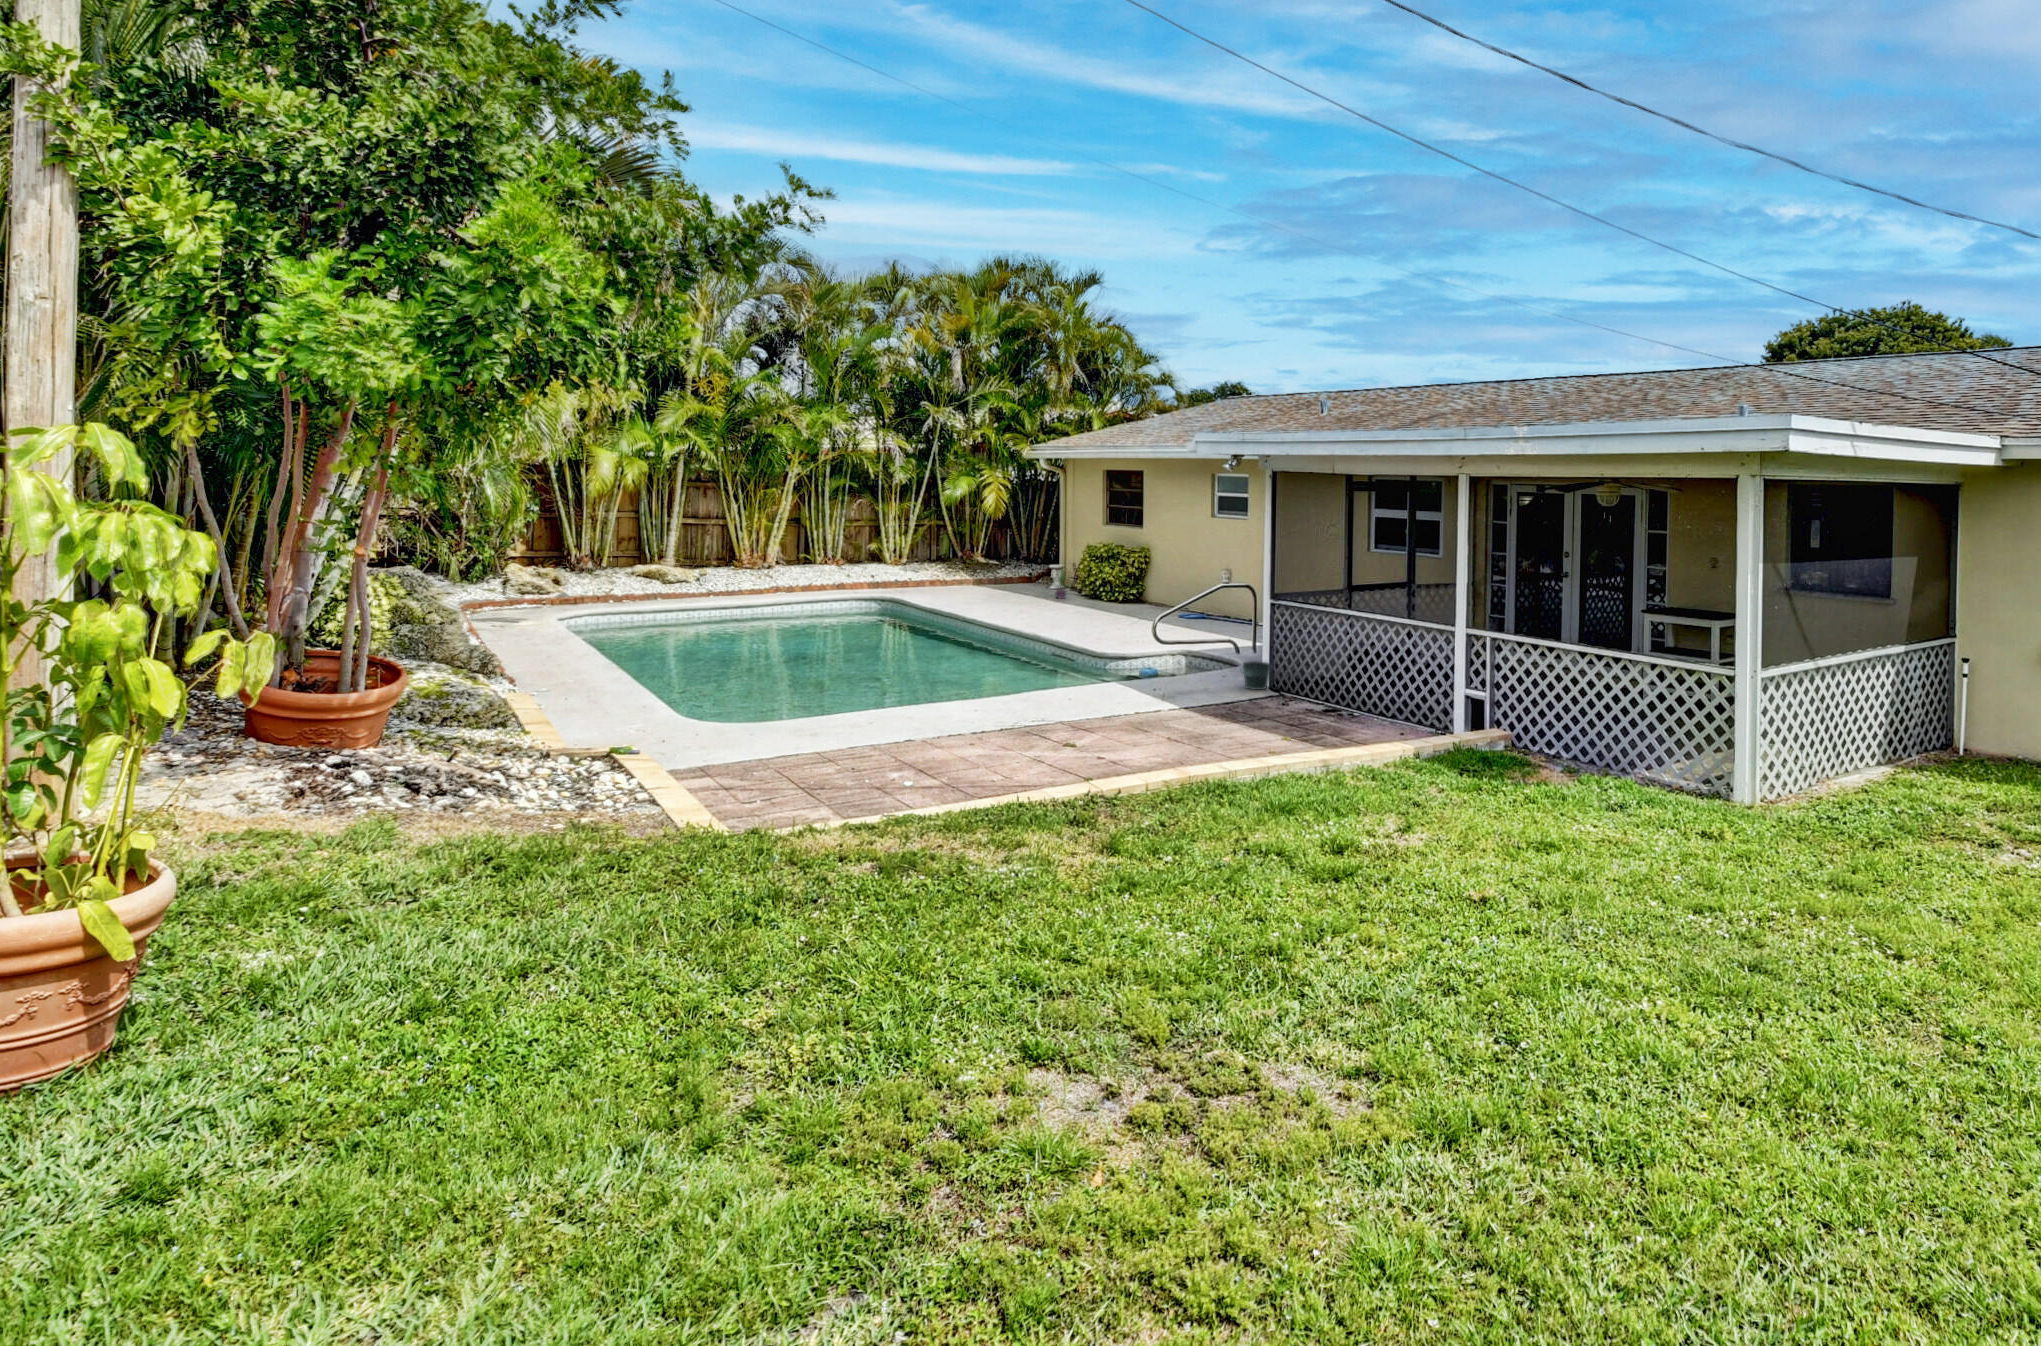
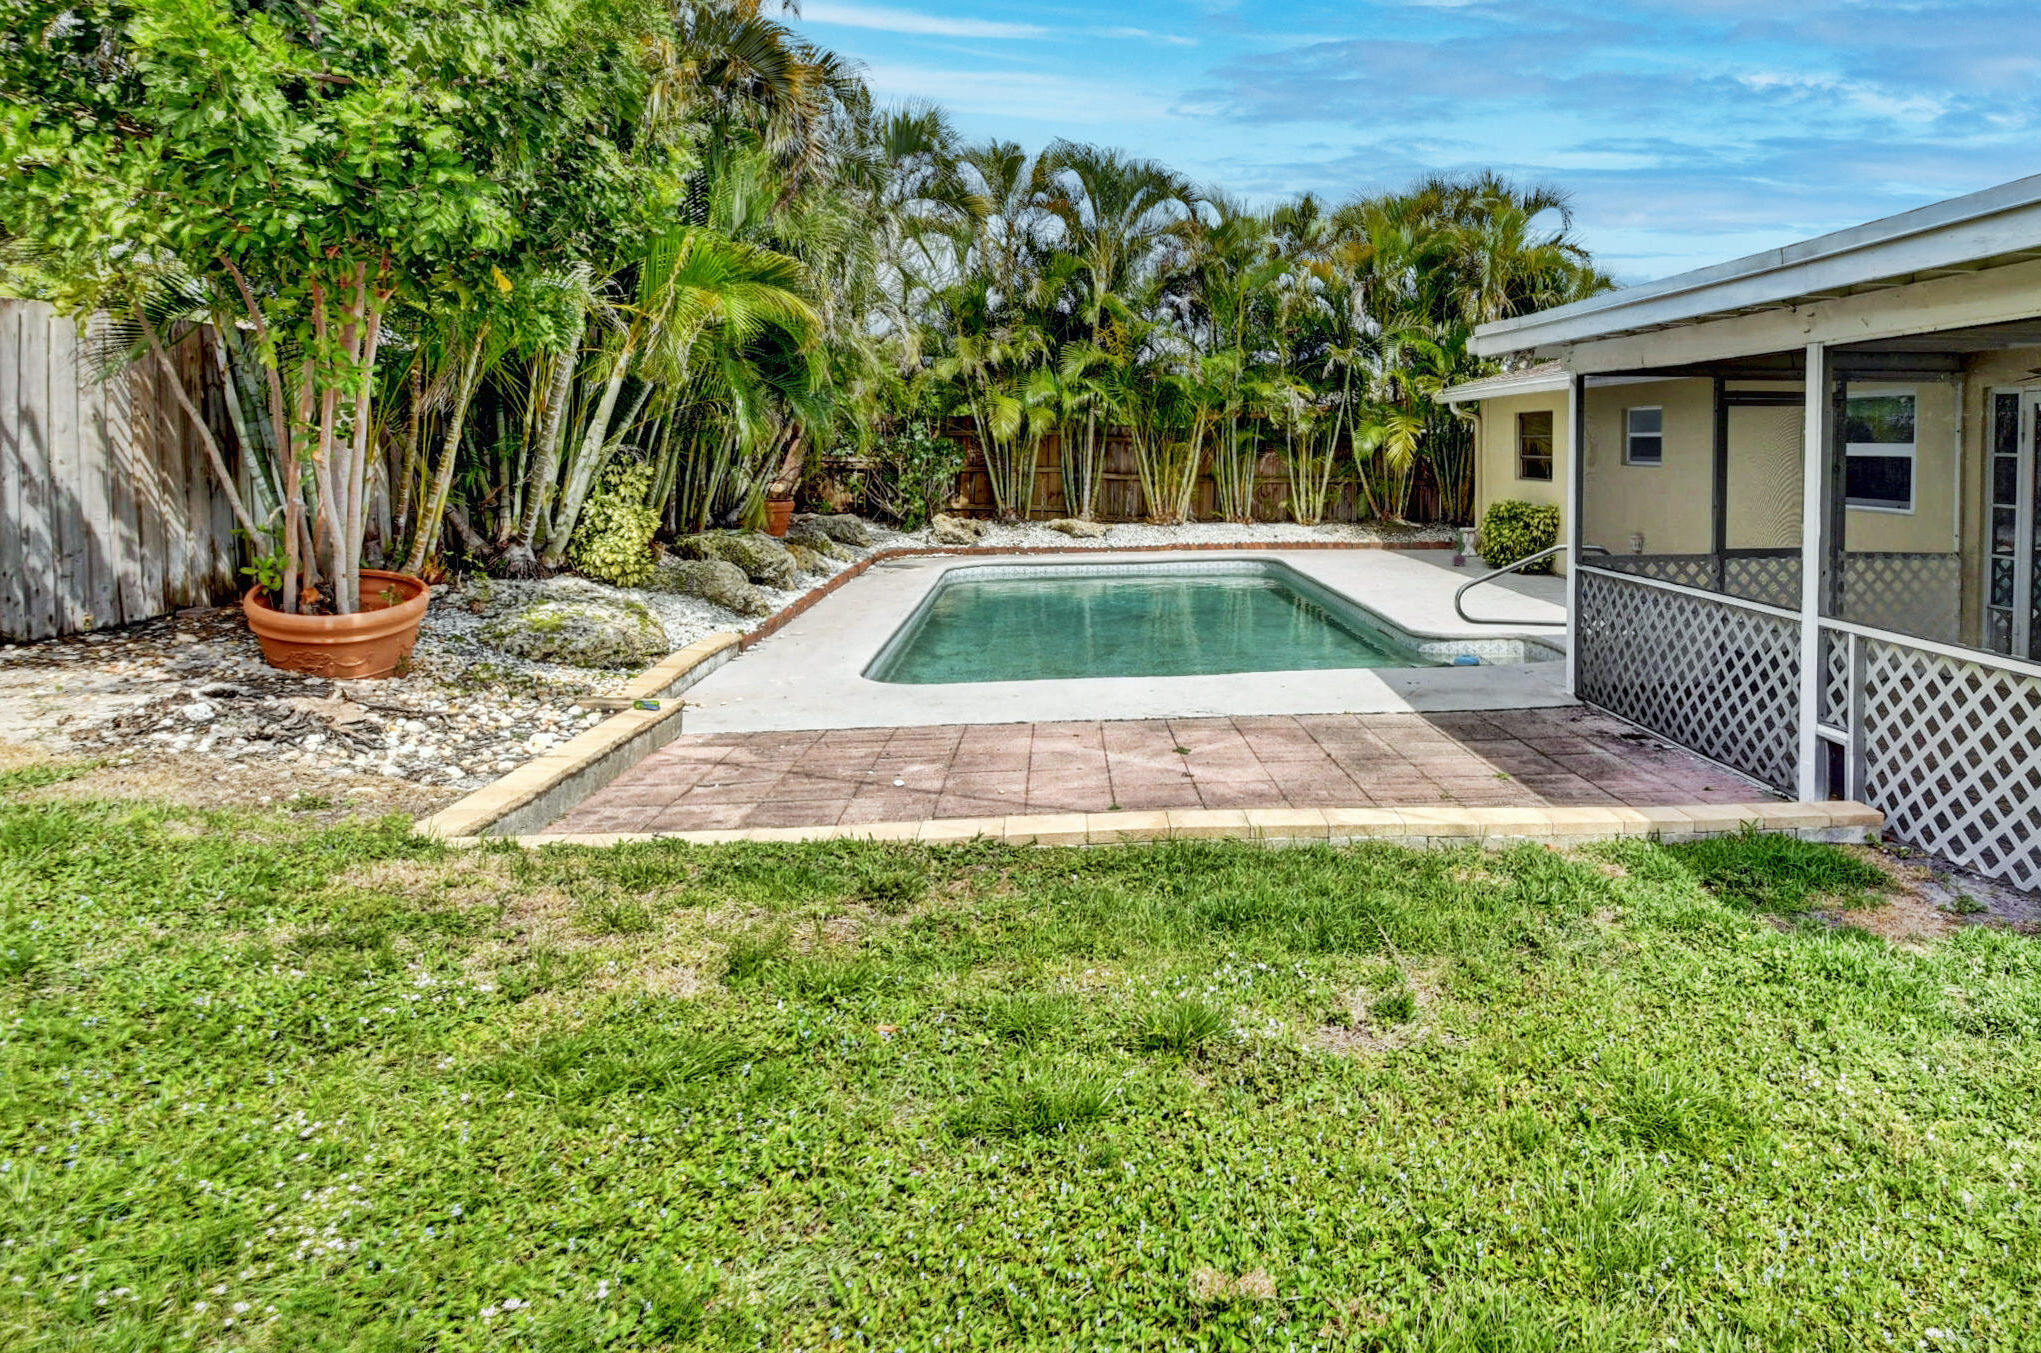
bucket: present [1243,661,1272,690] -> none [1527,653,1579,695]

